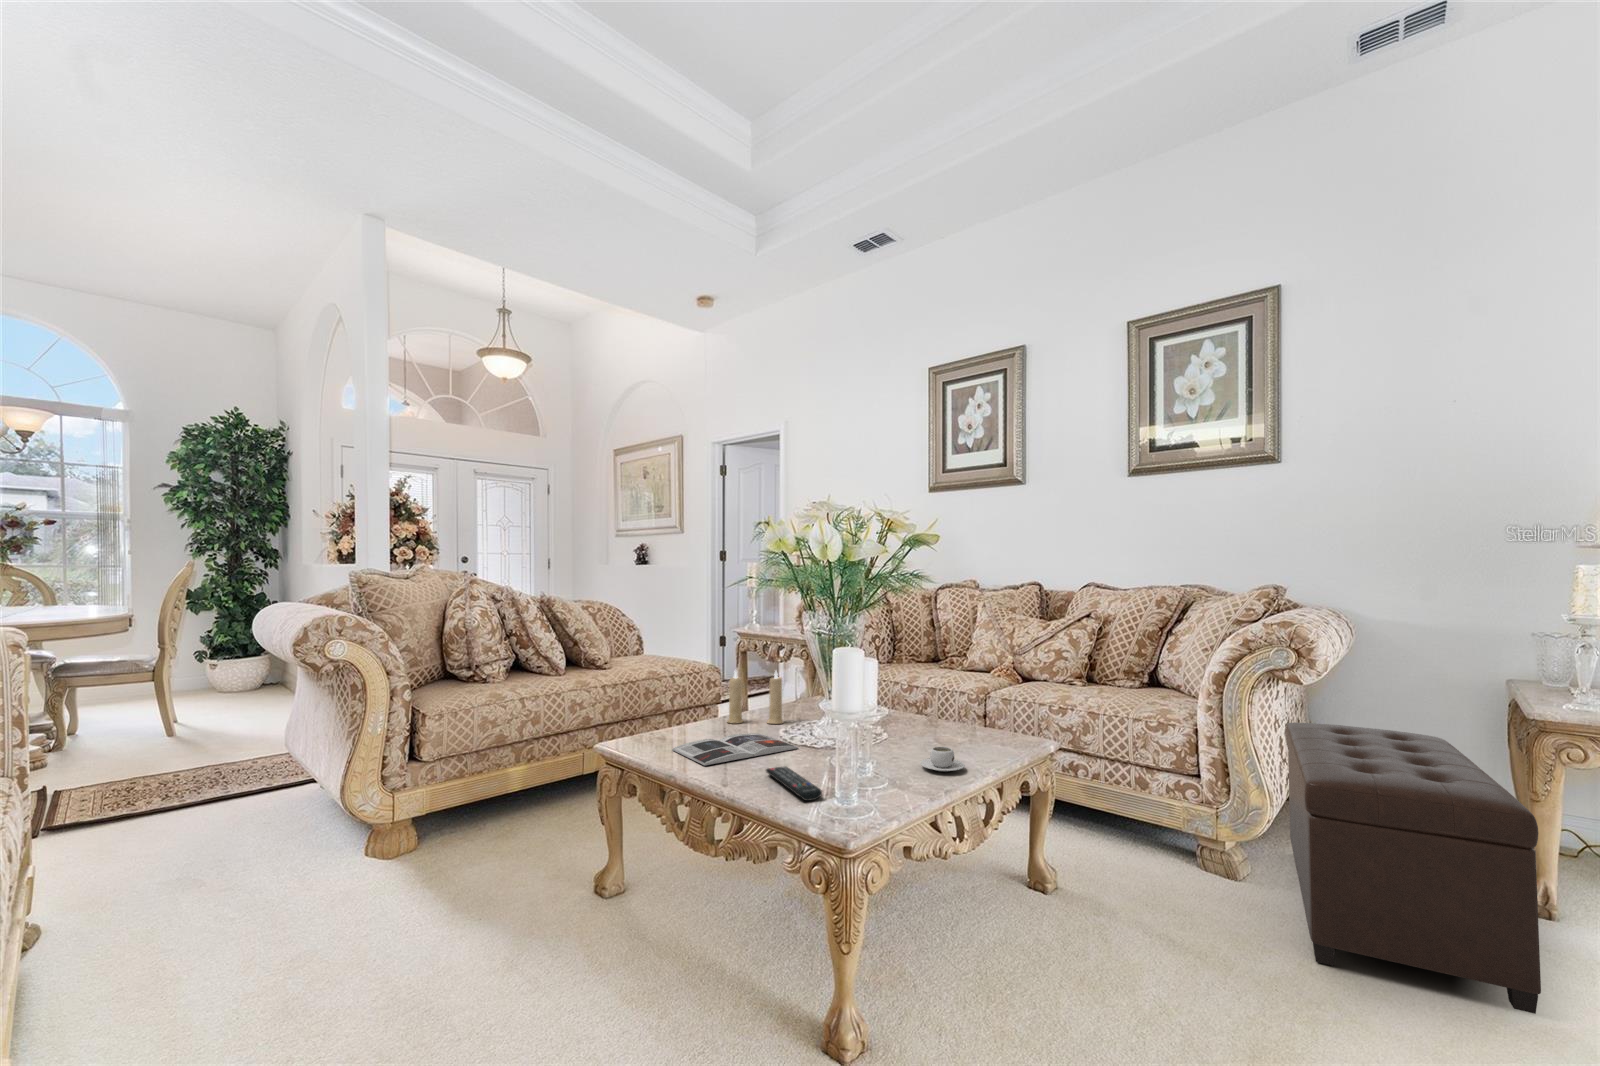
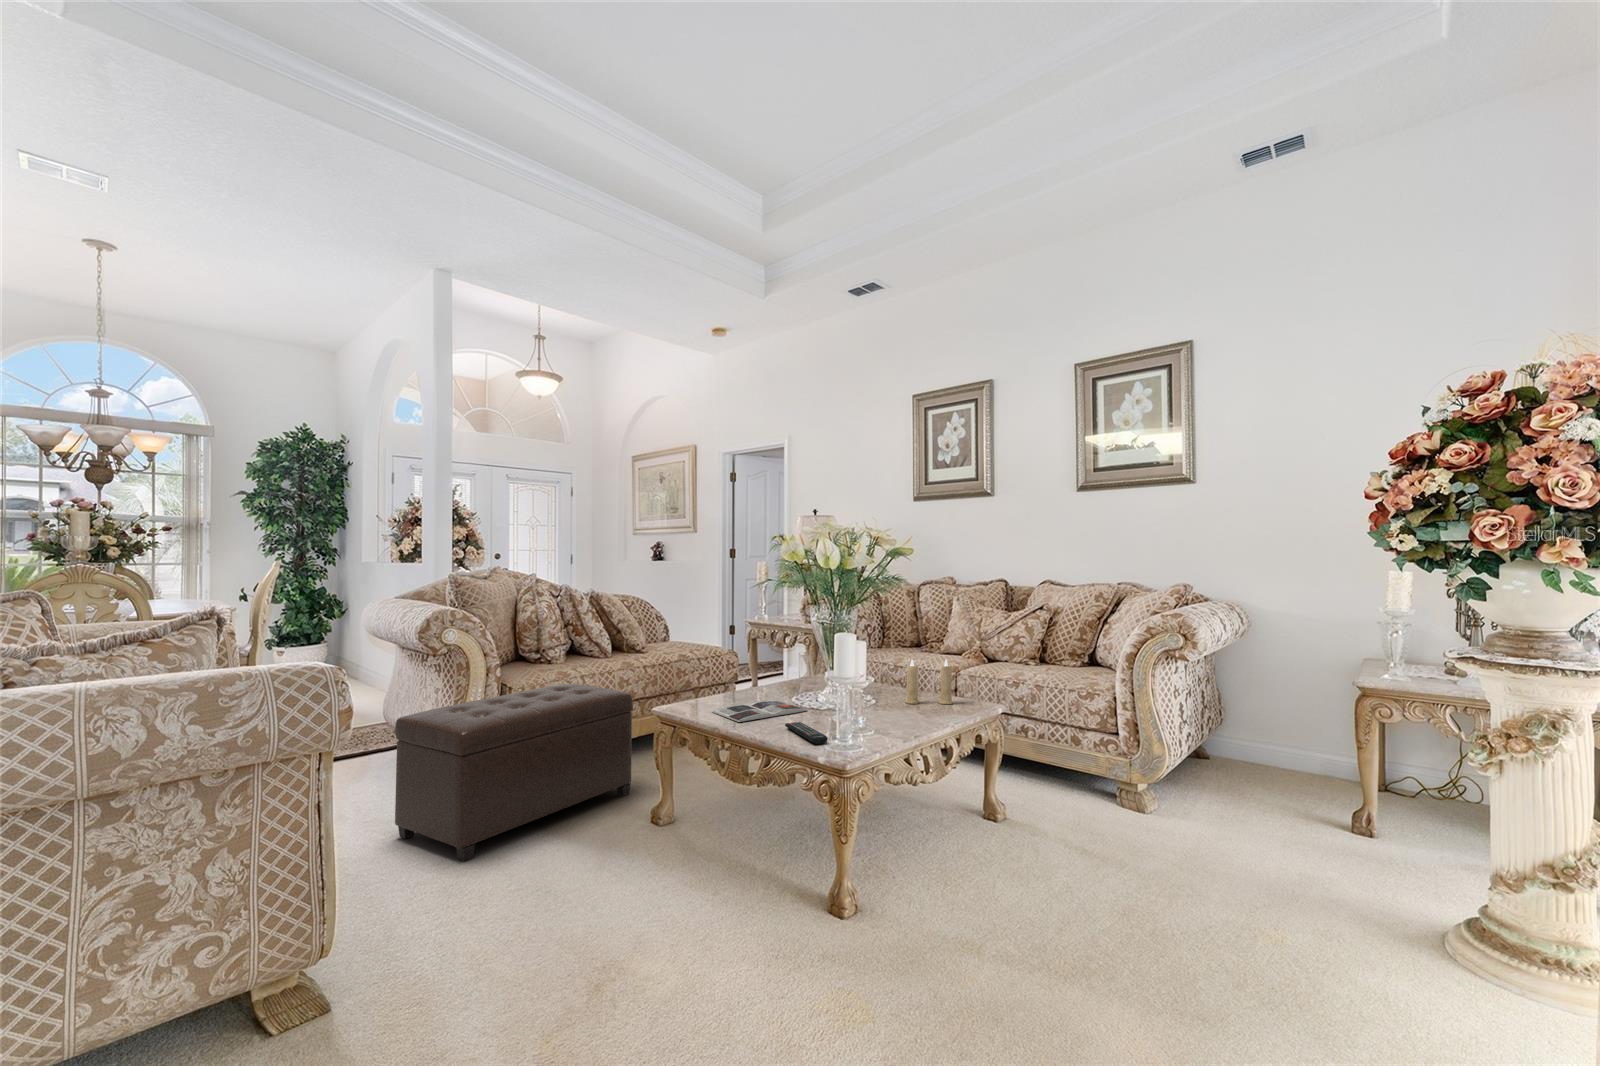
candle: present [727,671,783,724] -> present [905,659,953,704]
ottoman: present [1286,723,1541,1014] -> present [395,684,633,861]
teacup: present [920,747,965,772] -> none [900,708,933,726]

